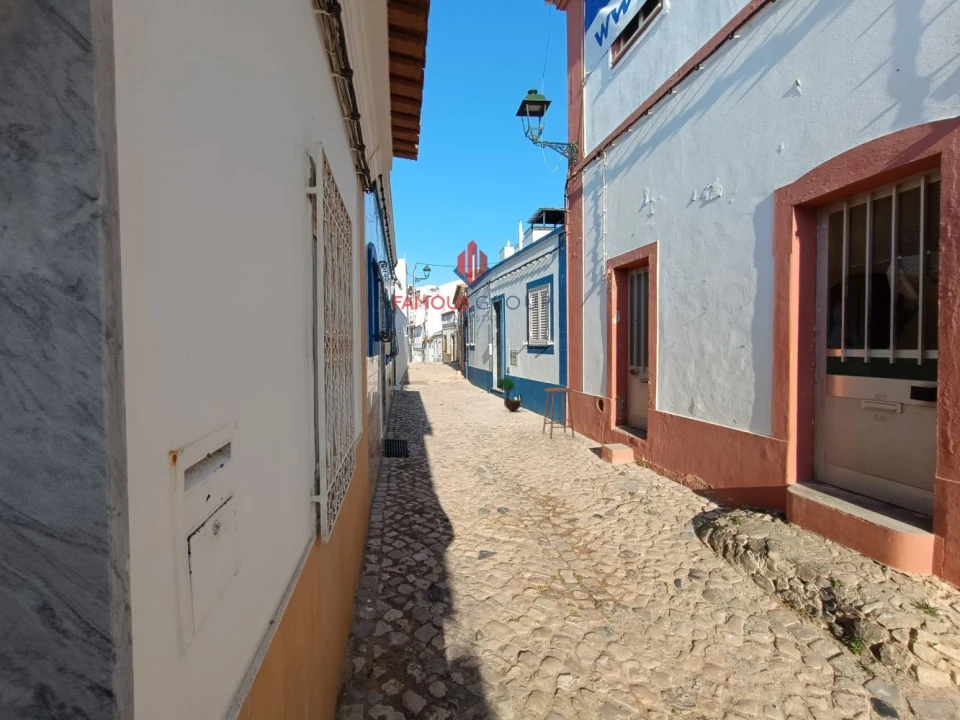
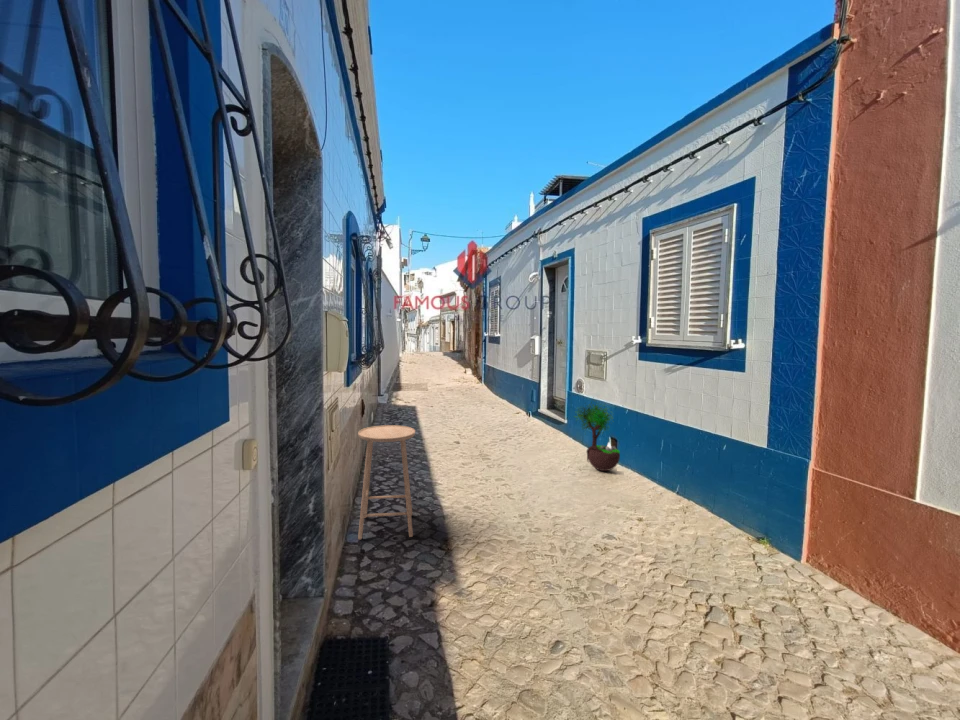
stool: present [543,387,574,438] -> present [358,425,415,540]

